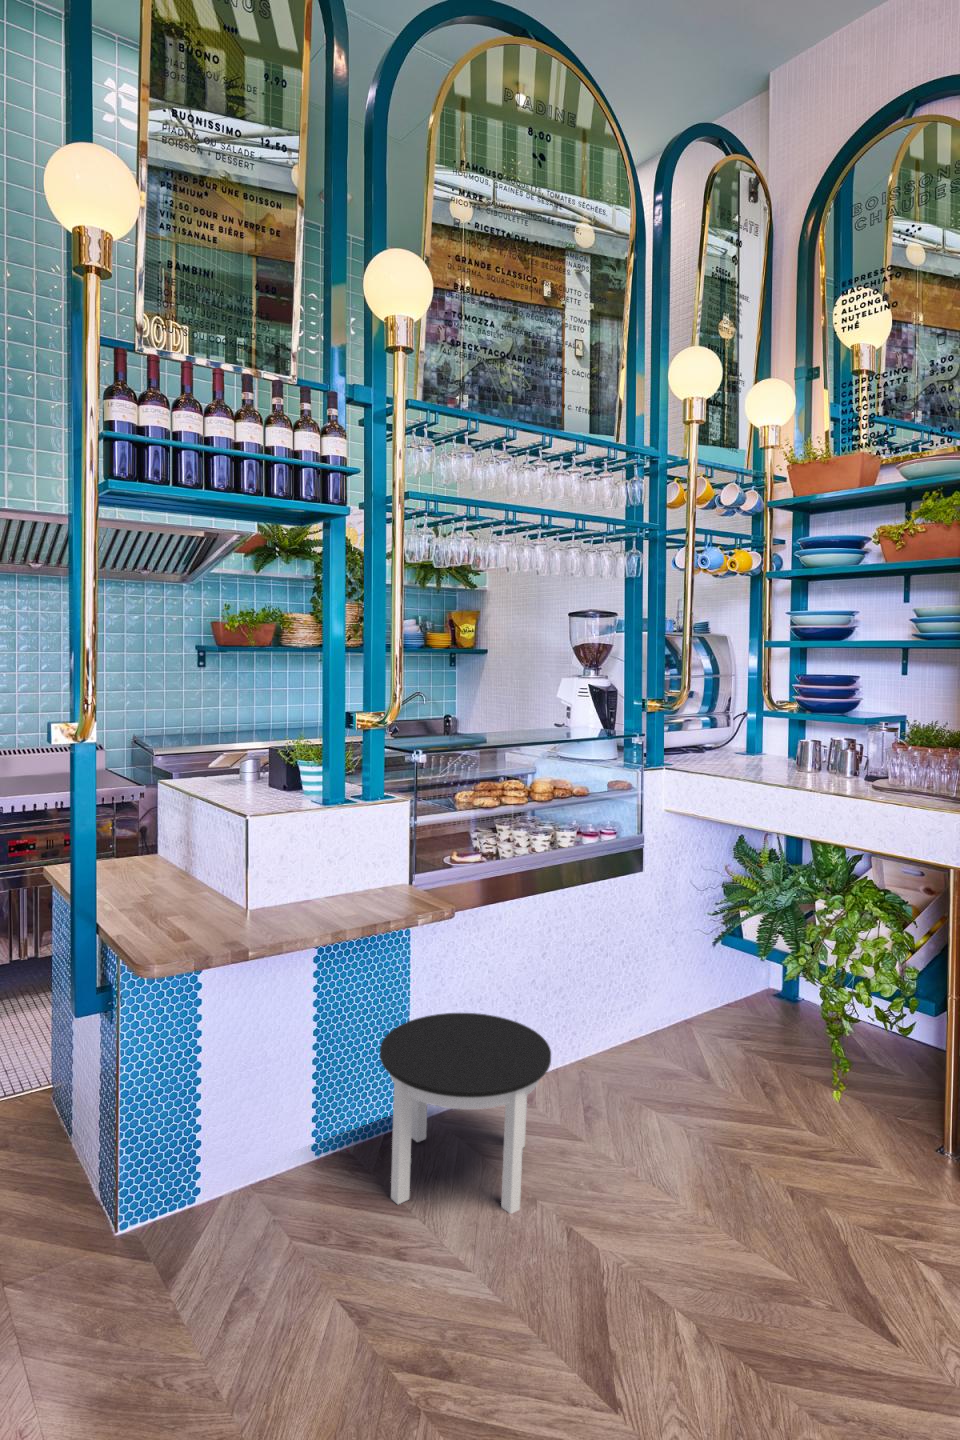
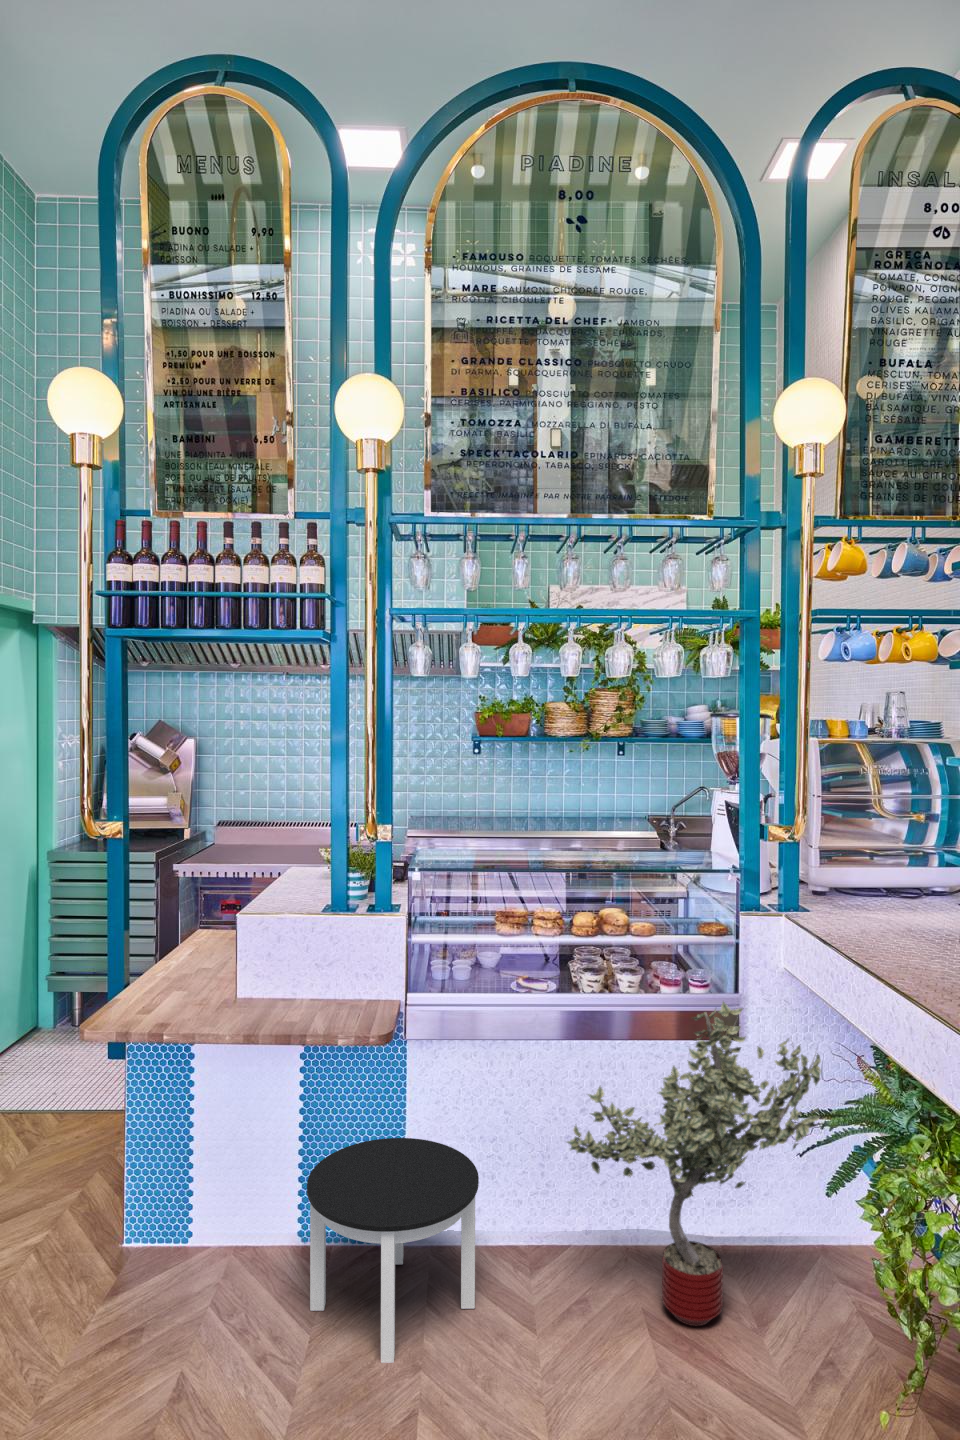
potted tree: none [584,837,753,1100] -> present [567,1002,823,1326]

